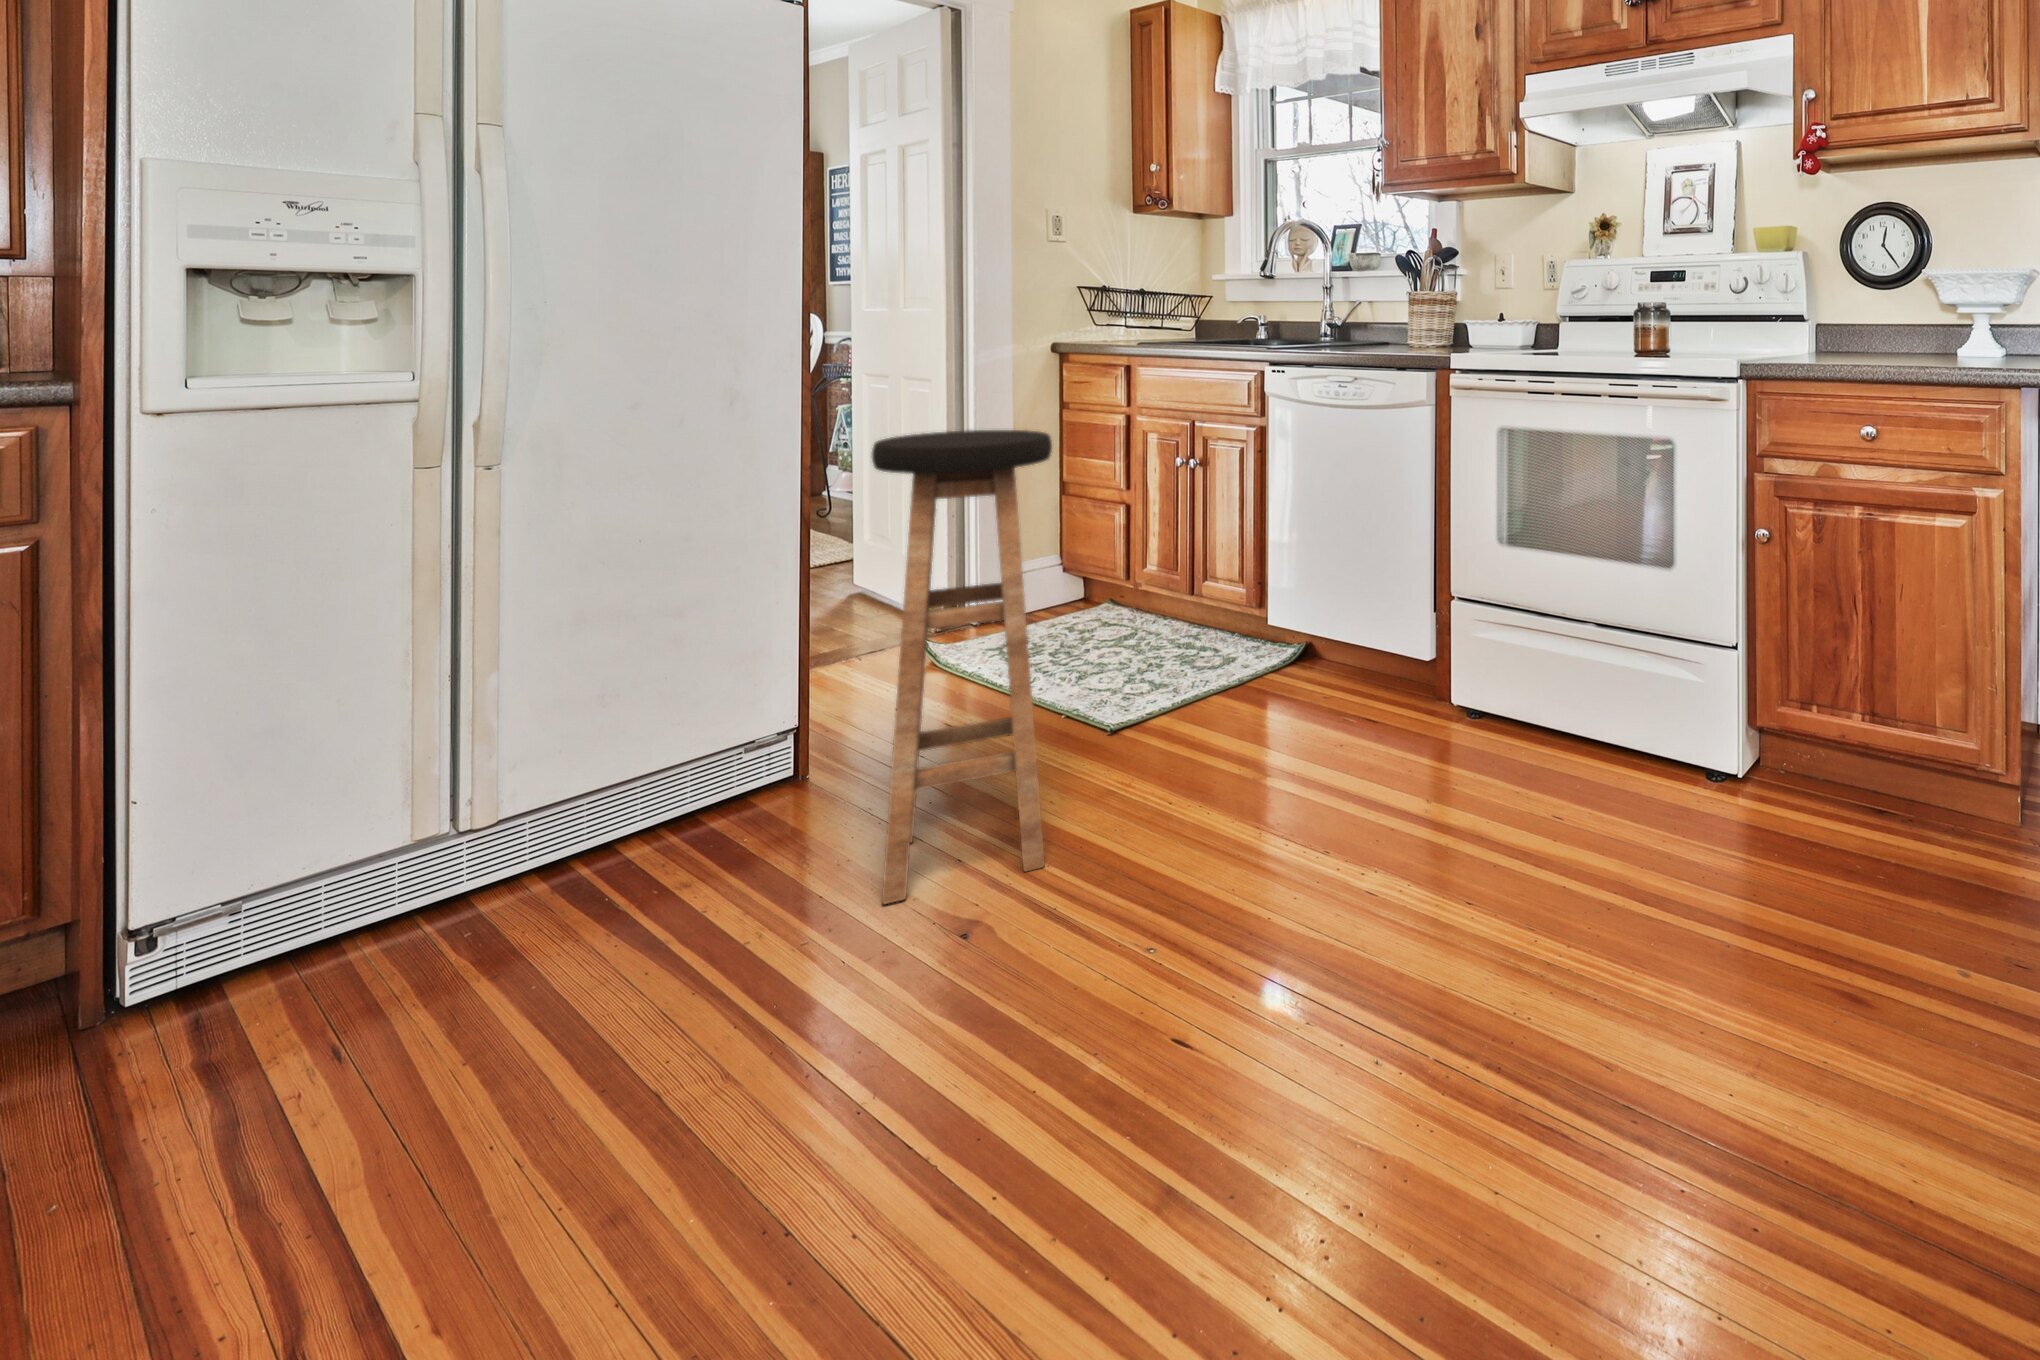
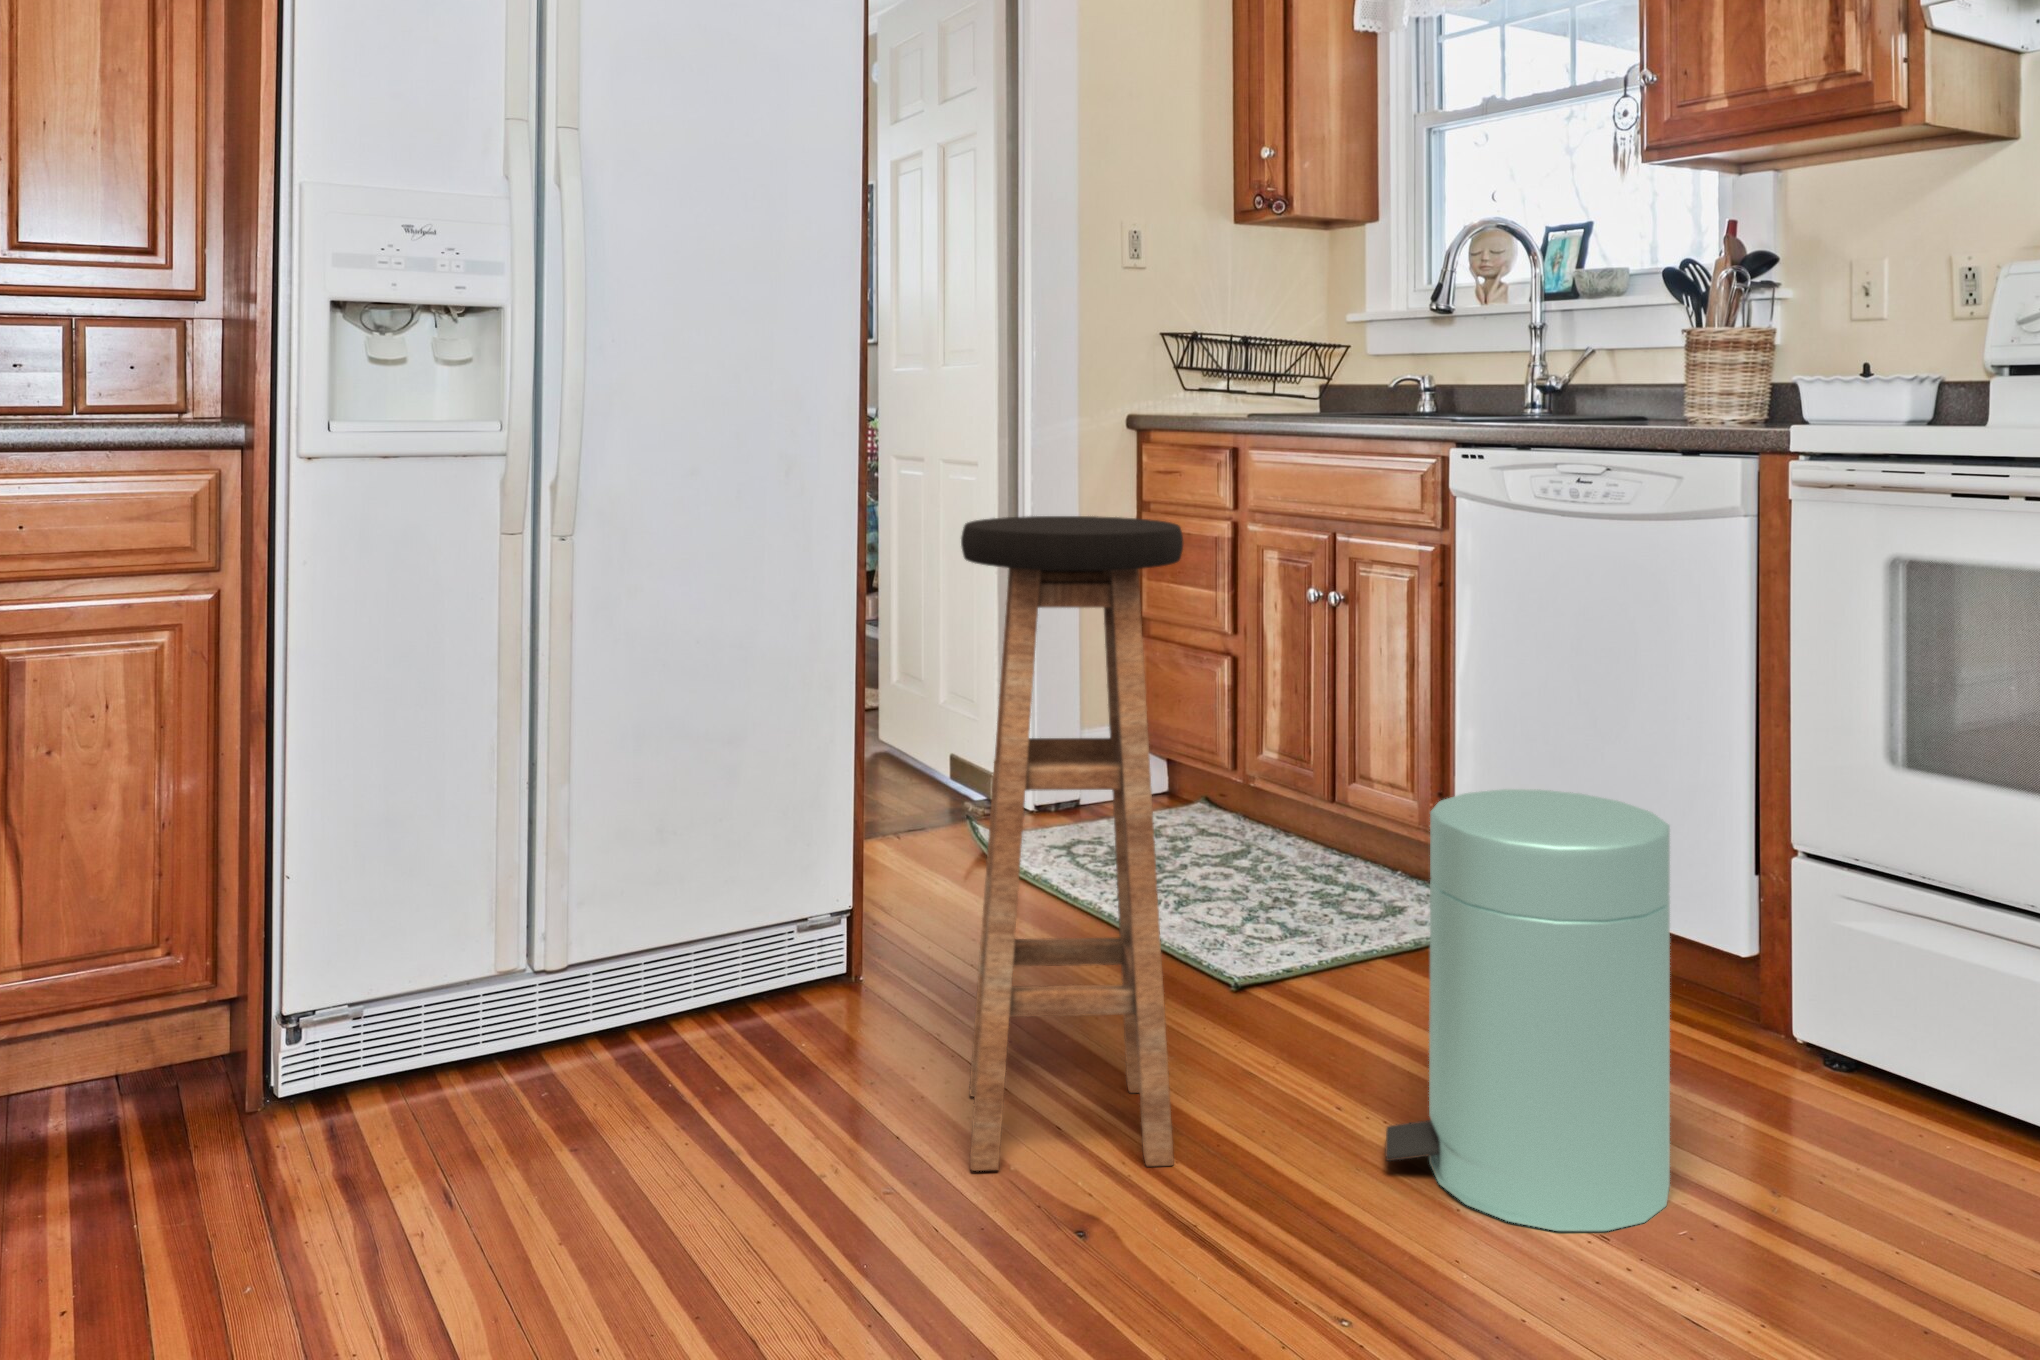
trash can: none [1194,586,1371,858] -> present [1385,789,1670,1231]

